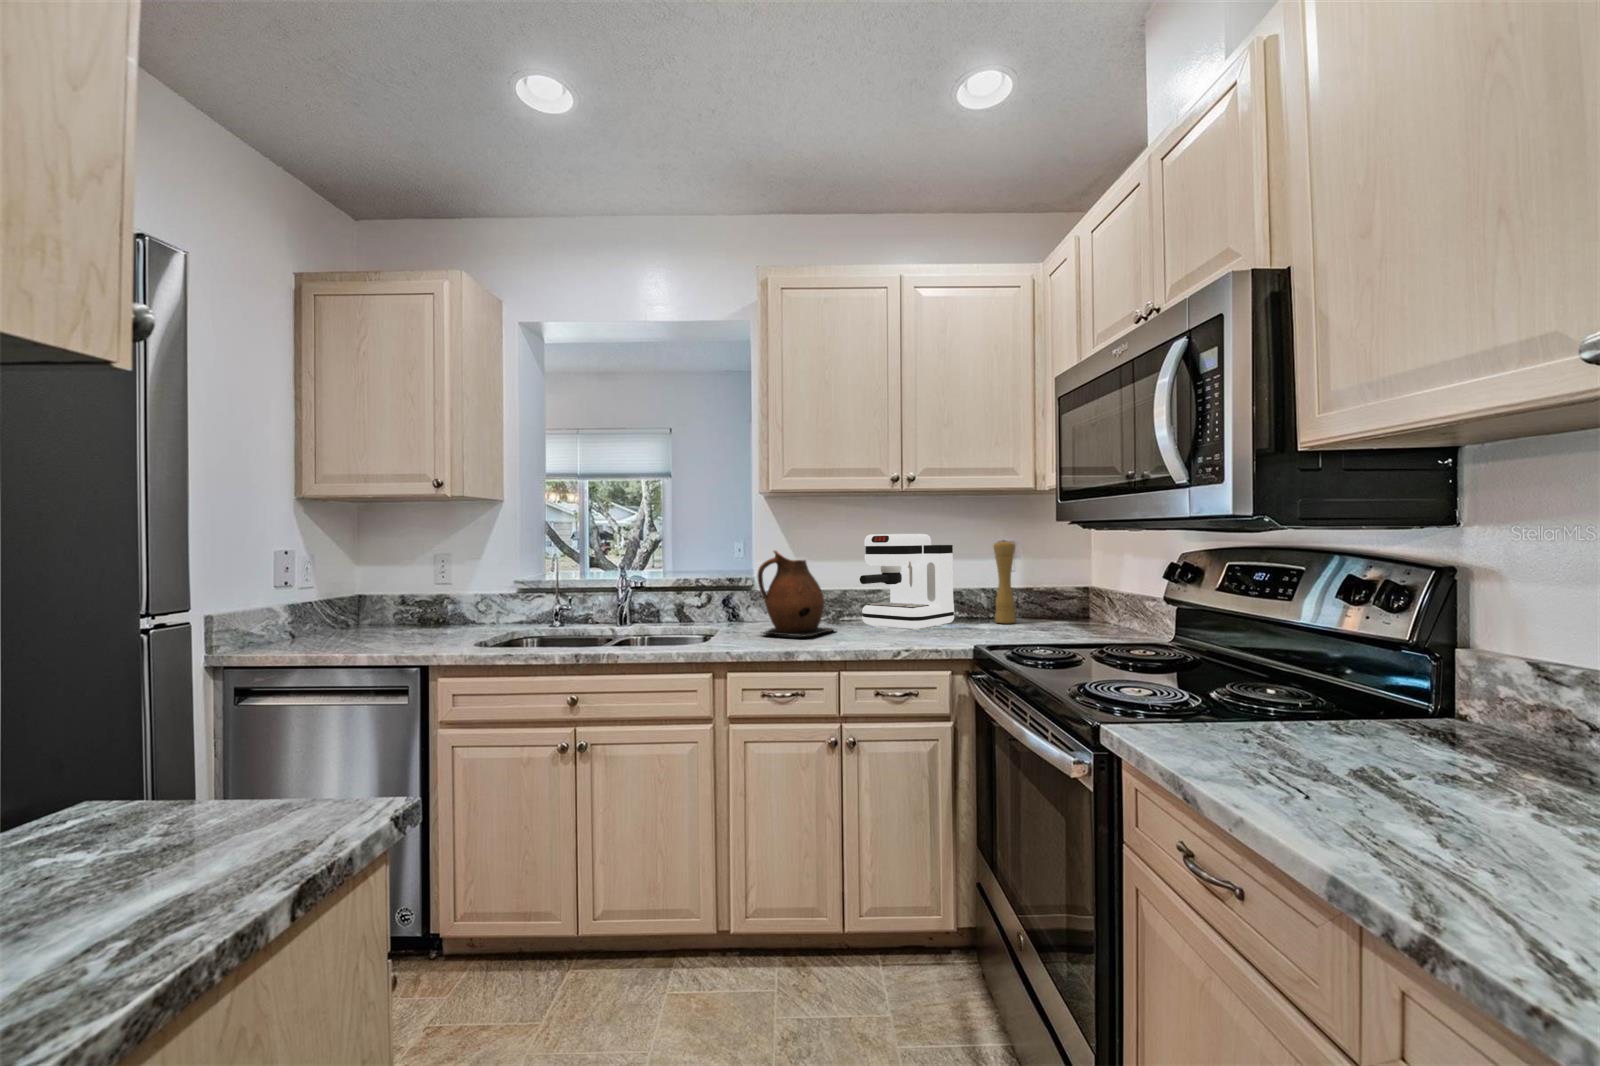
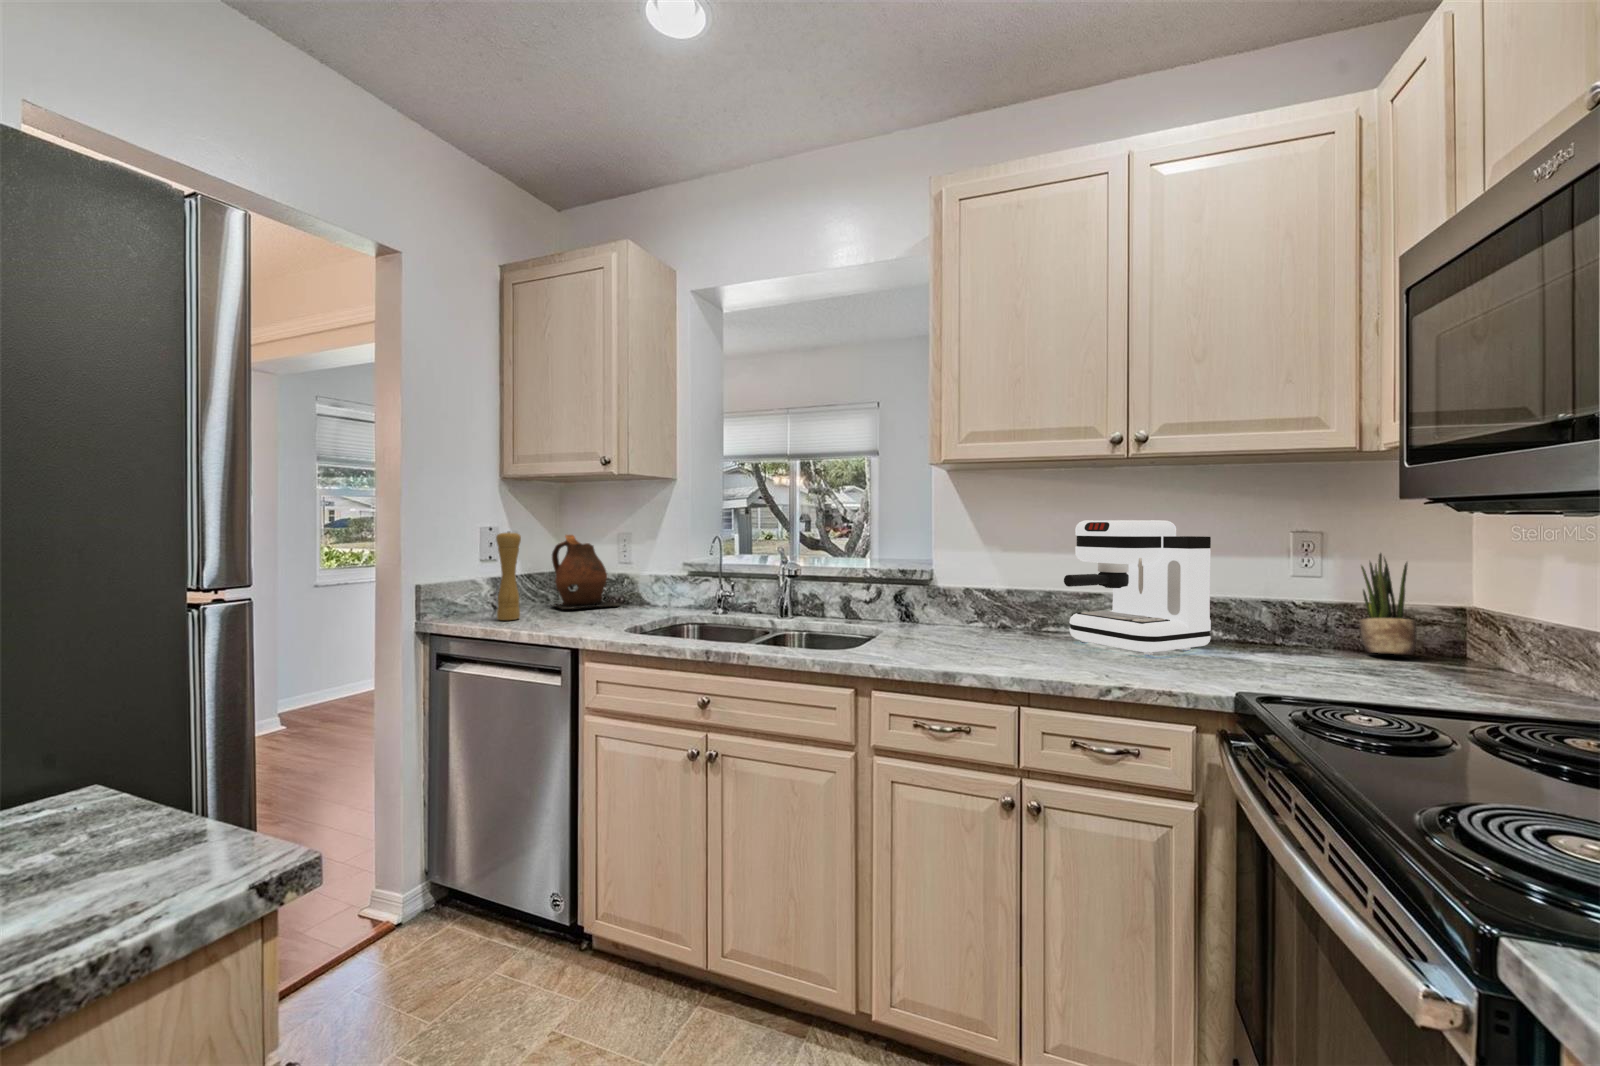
pepper mill: present [993,541,1015,623] -> present [496,532,521,620]
ceramic pitcher: present [758,551,835,637] -> present [552,535,620,609]
potted plant: none [1038,553,1068,620] -> present [1360,553,1417,655]

